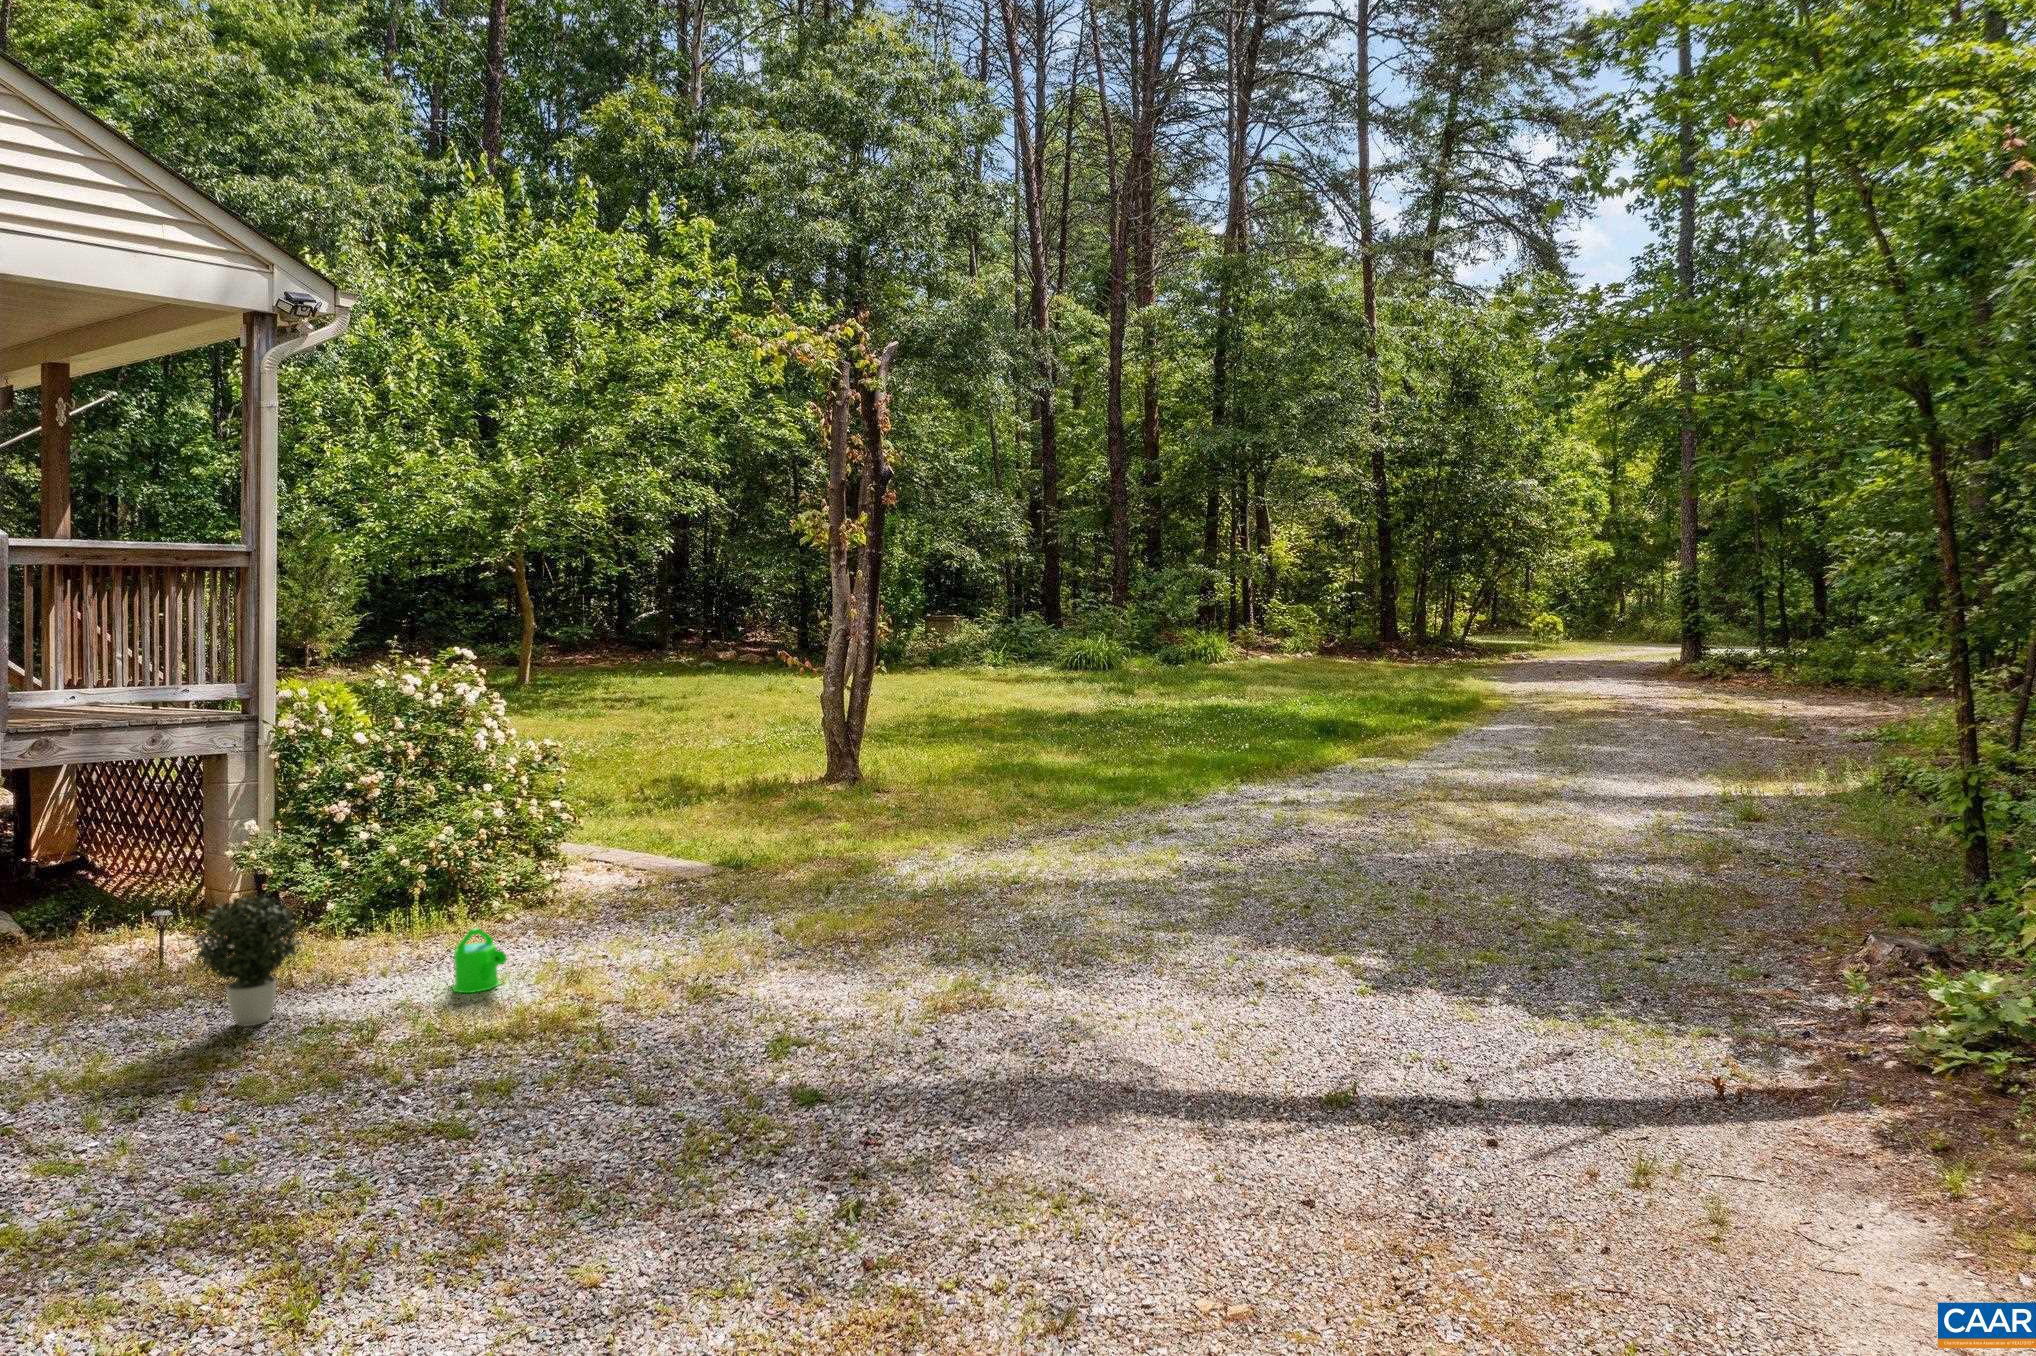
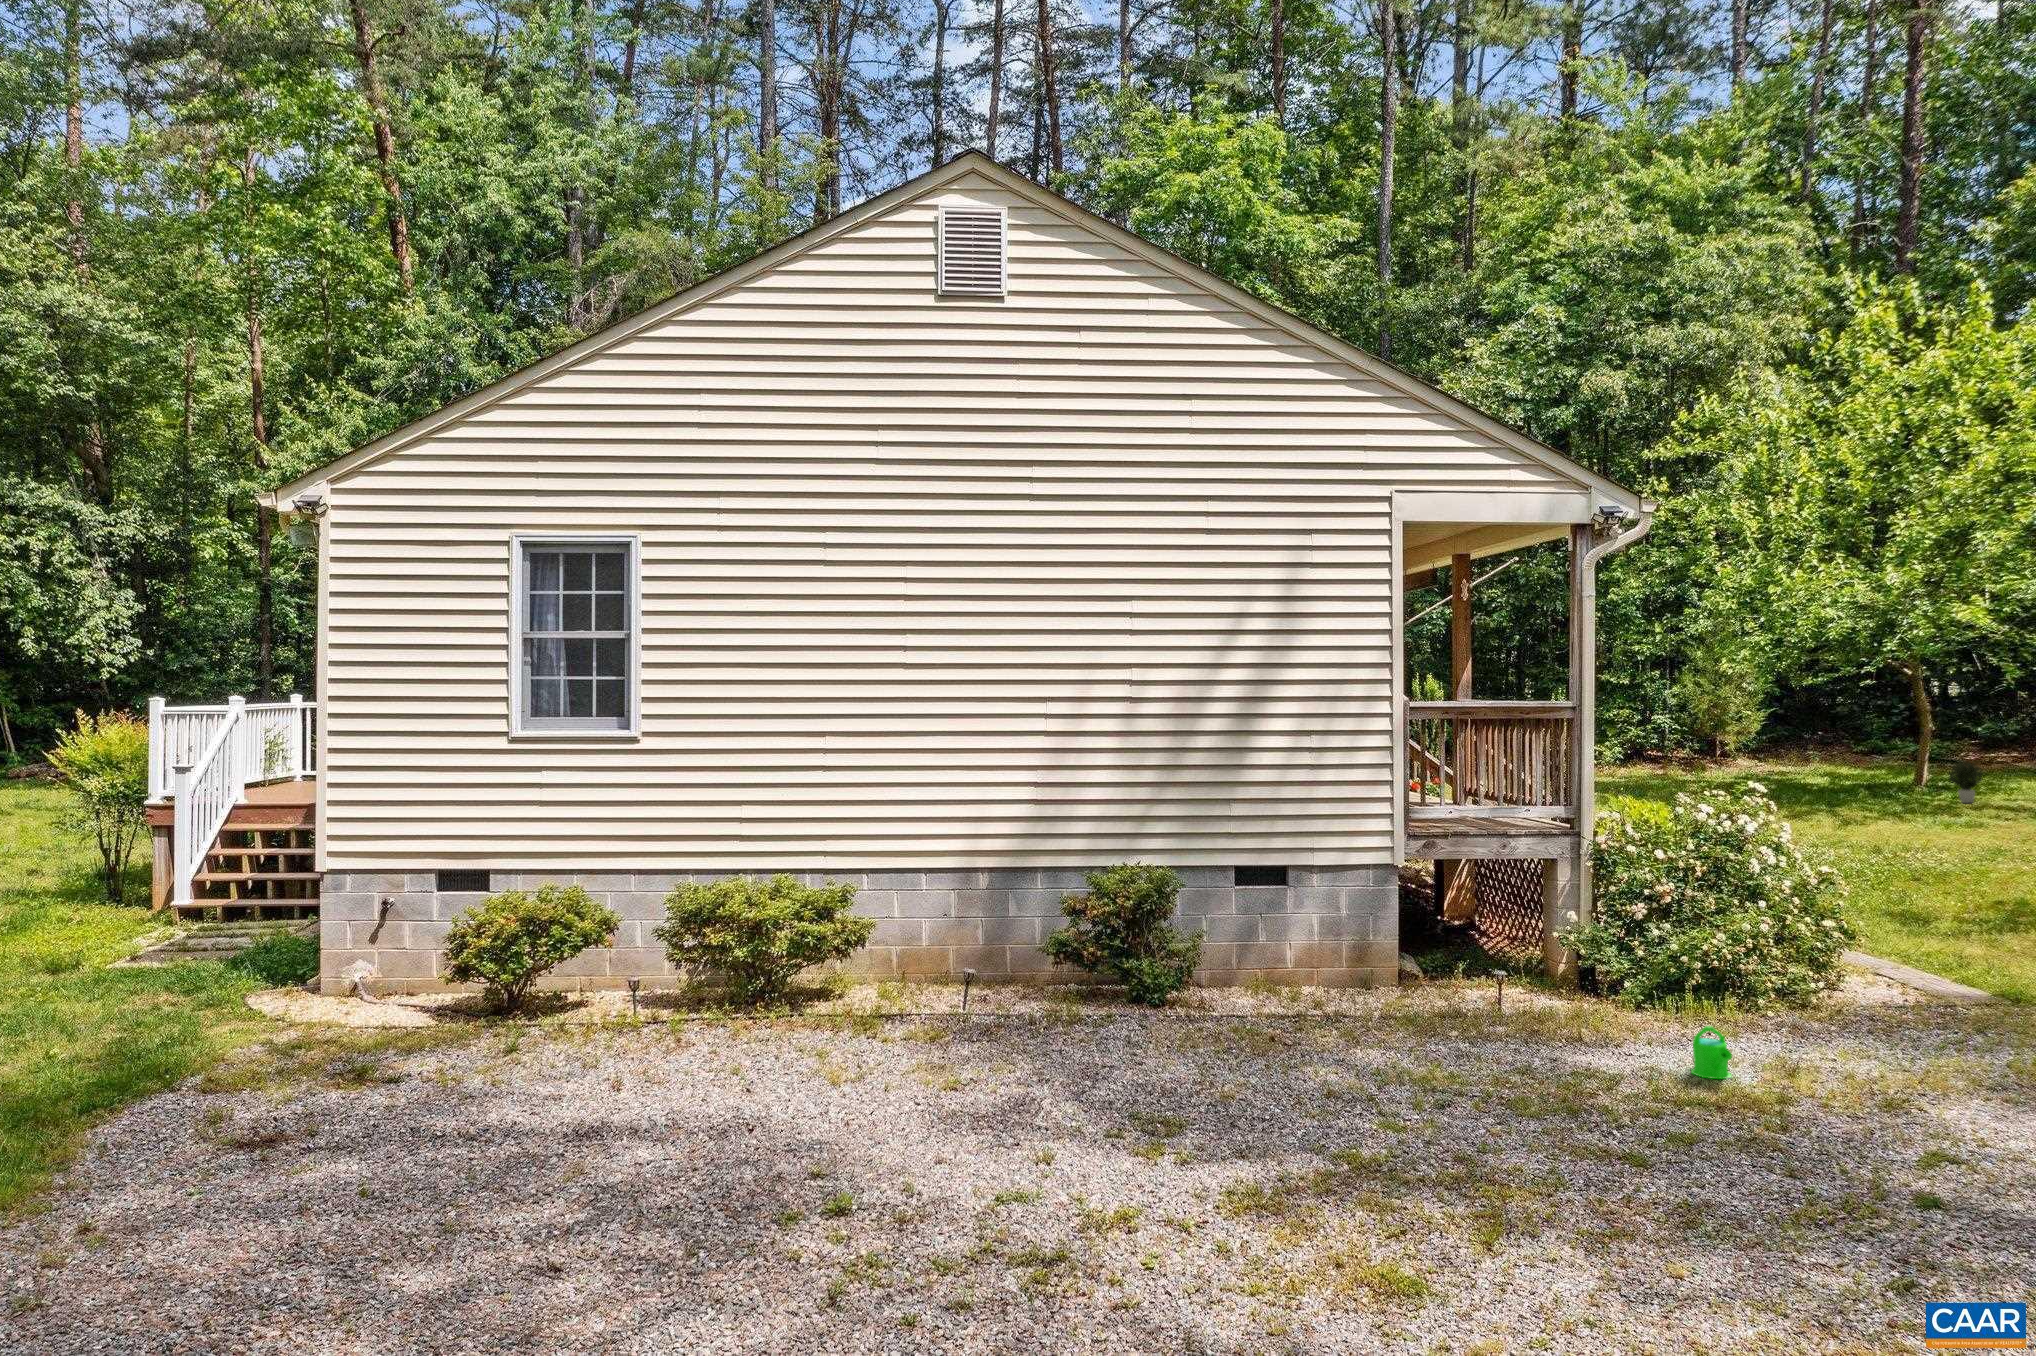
potted plant: present [195,894,302,1027] -> present [1949,762,1982,803]

